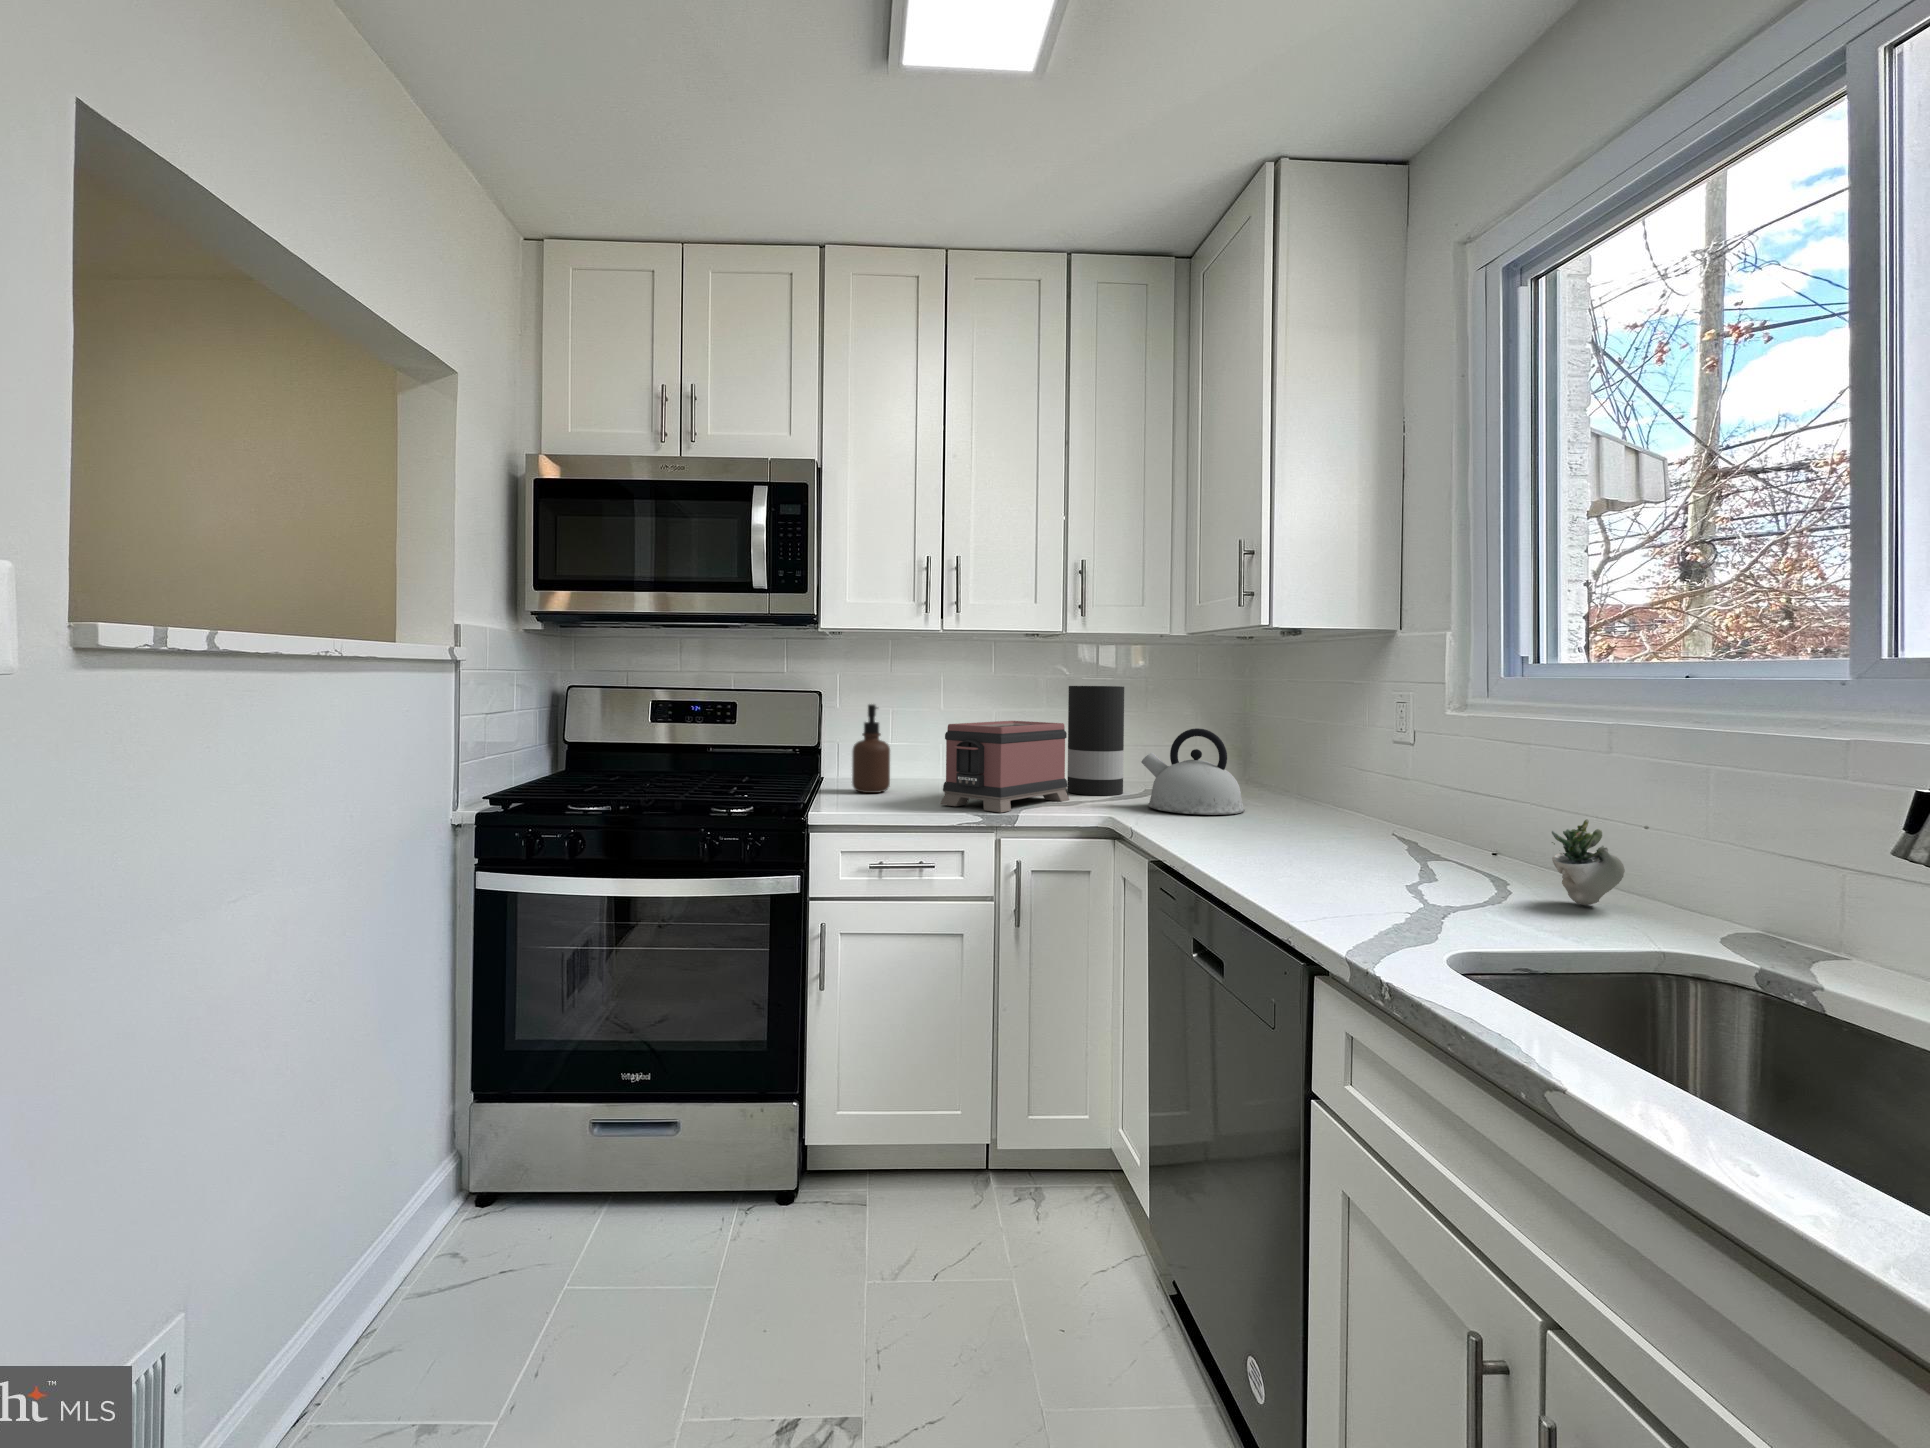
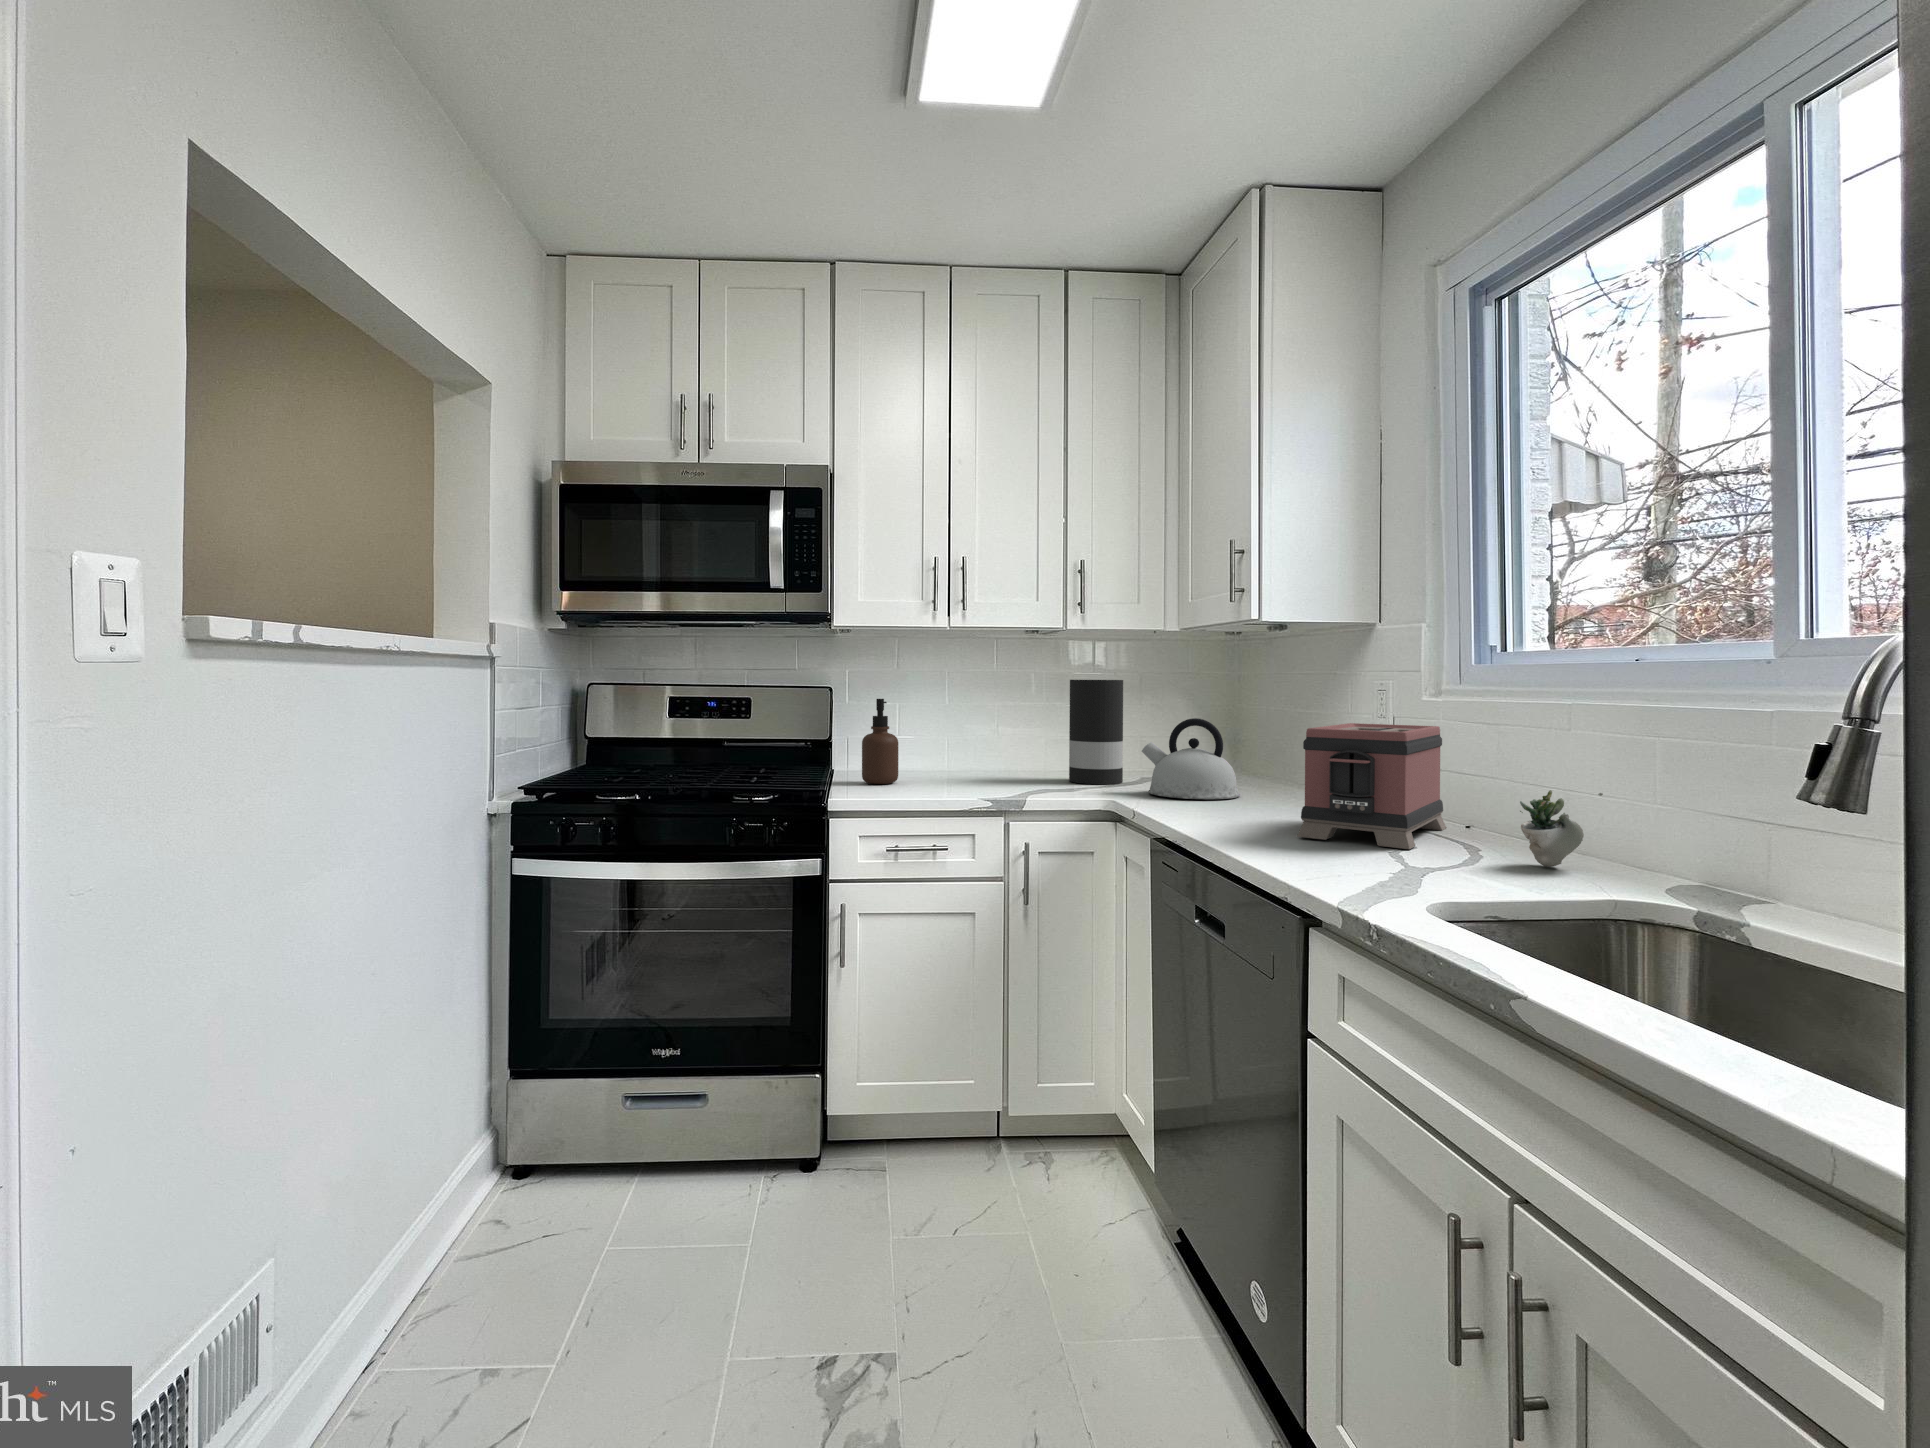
toaster: present [940,721,1070,813] -> present [1297,723,1446,849]

